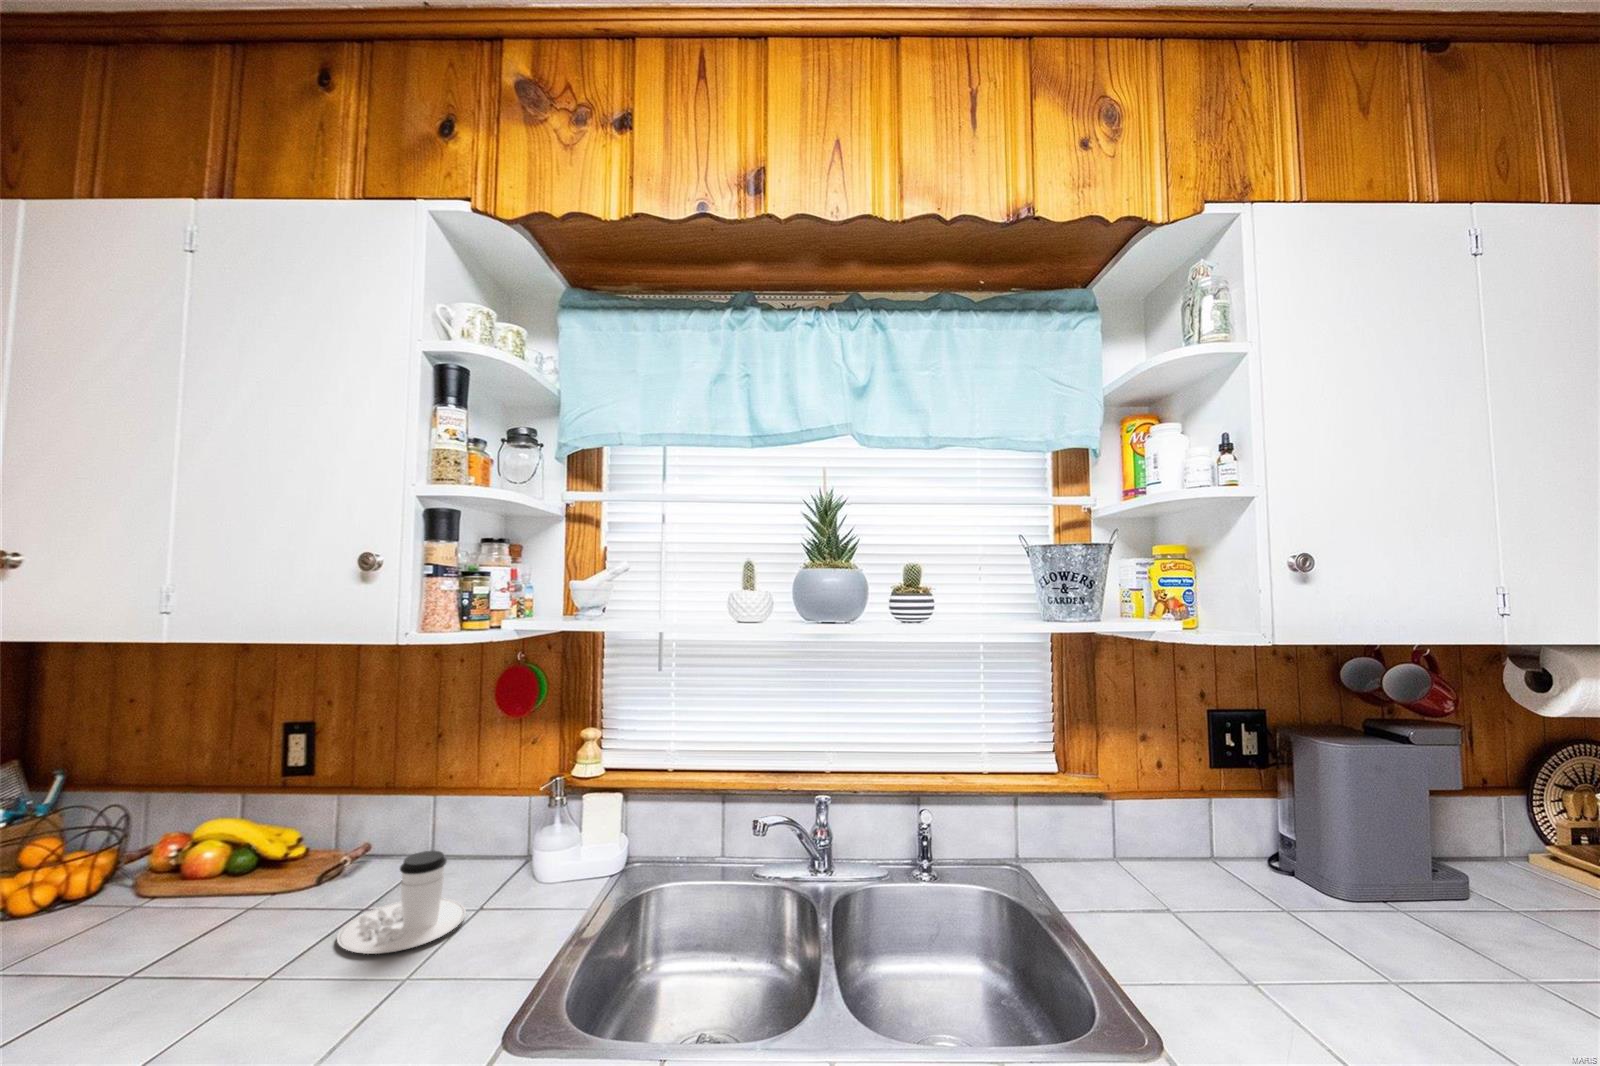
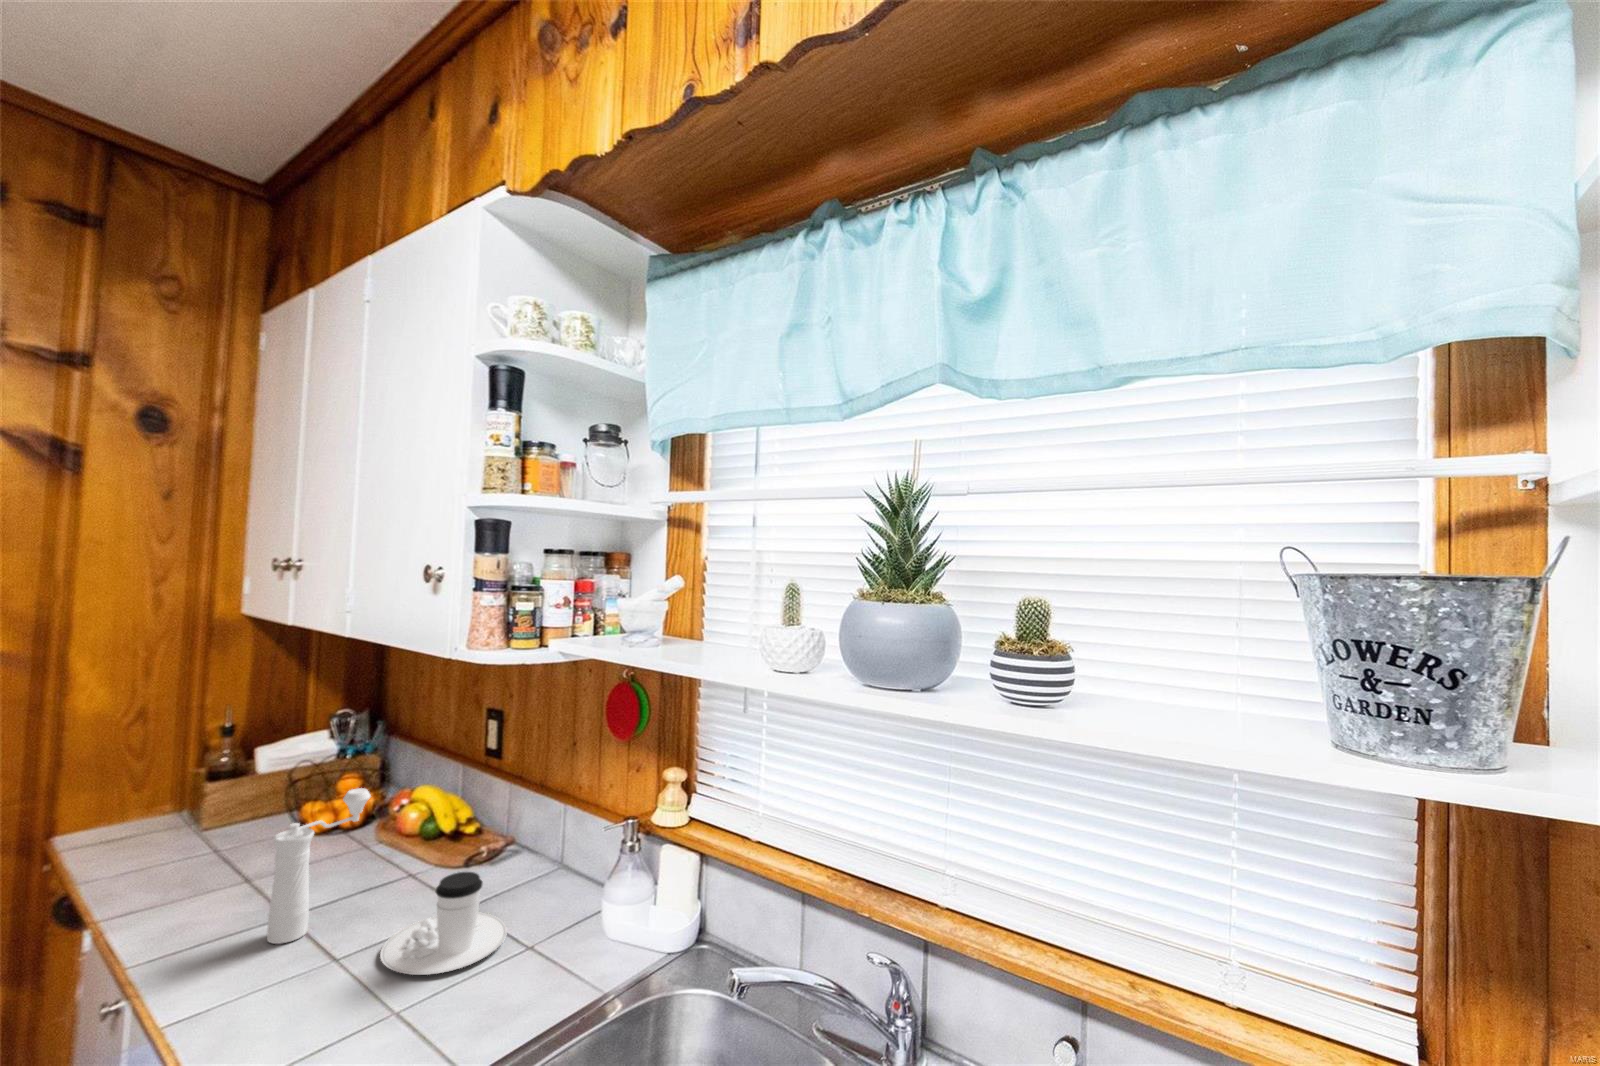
pepper mill: none [166,806,258,988] -> present [267,788,371,944]

